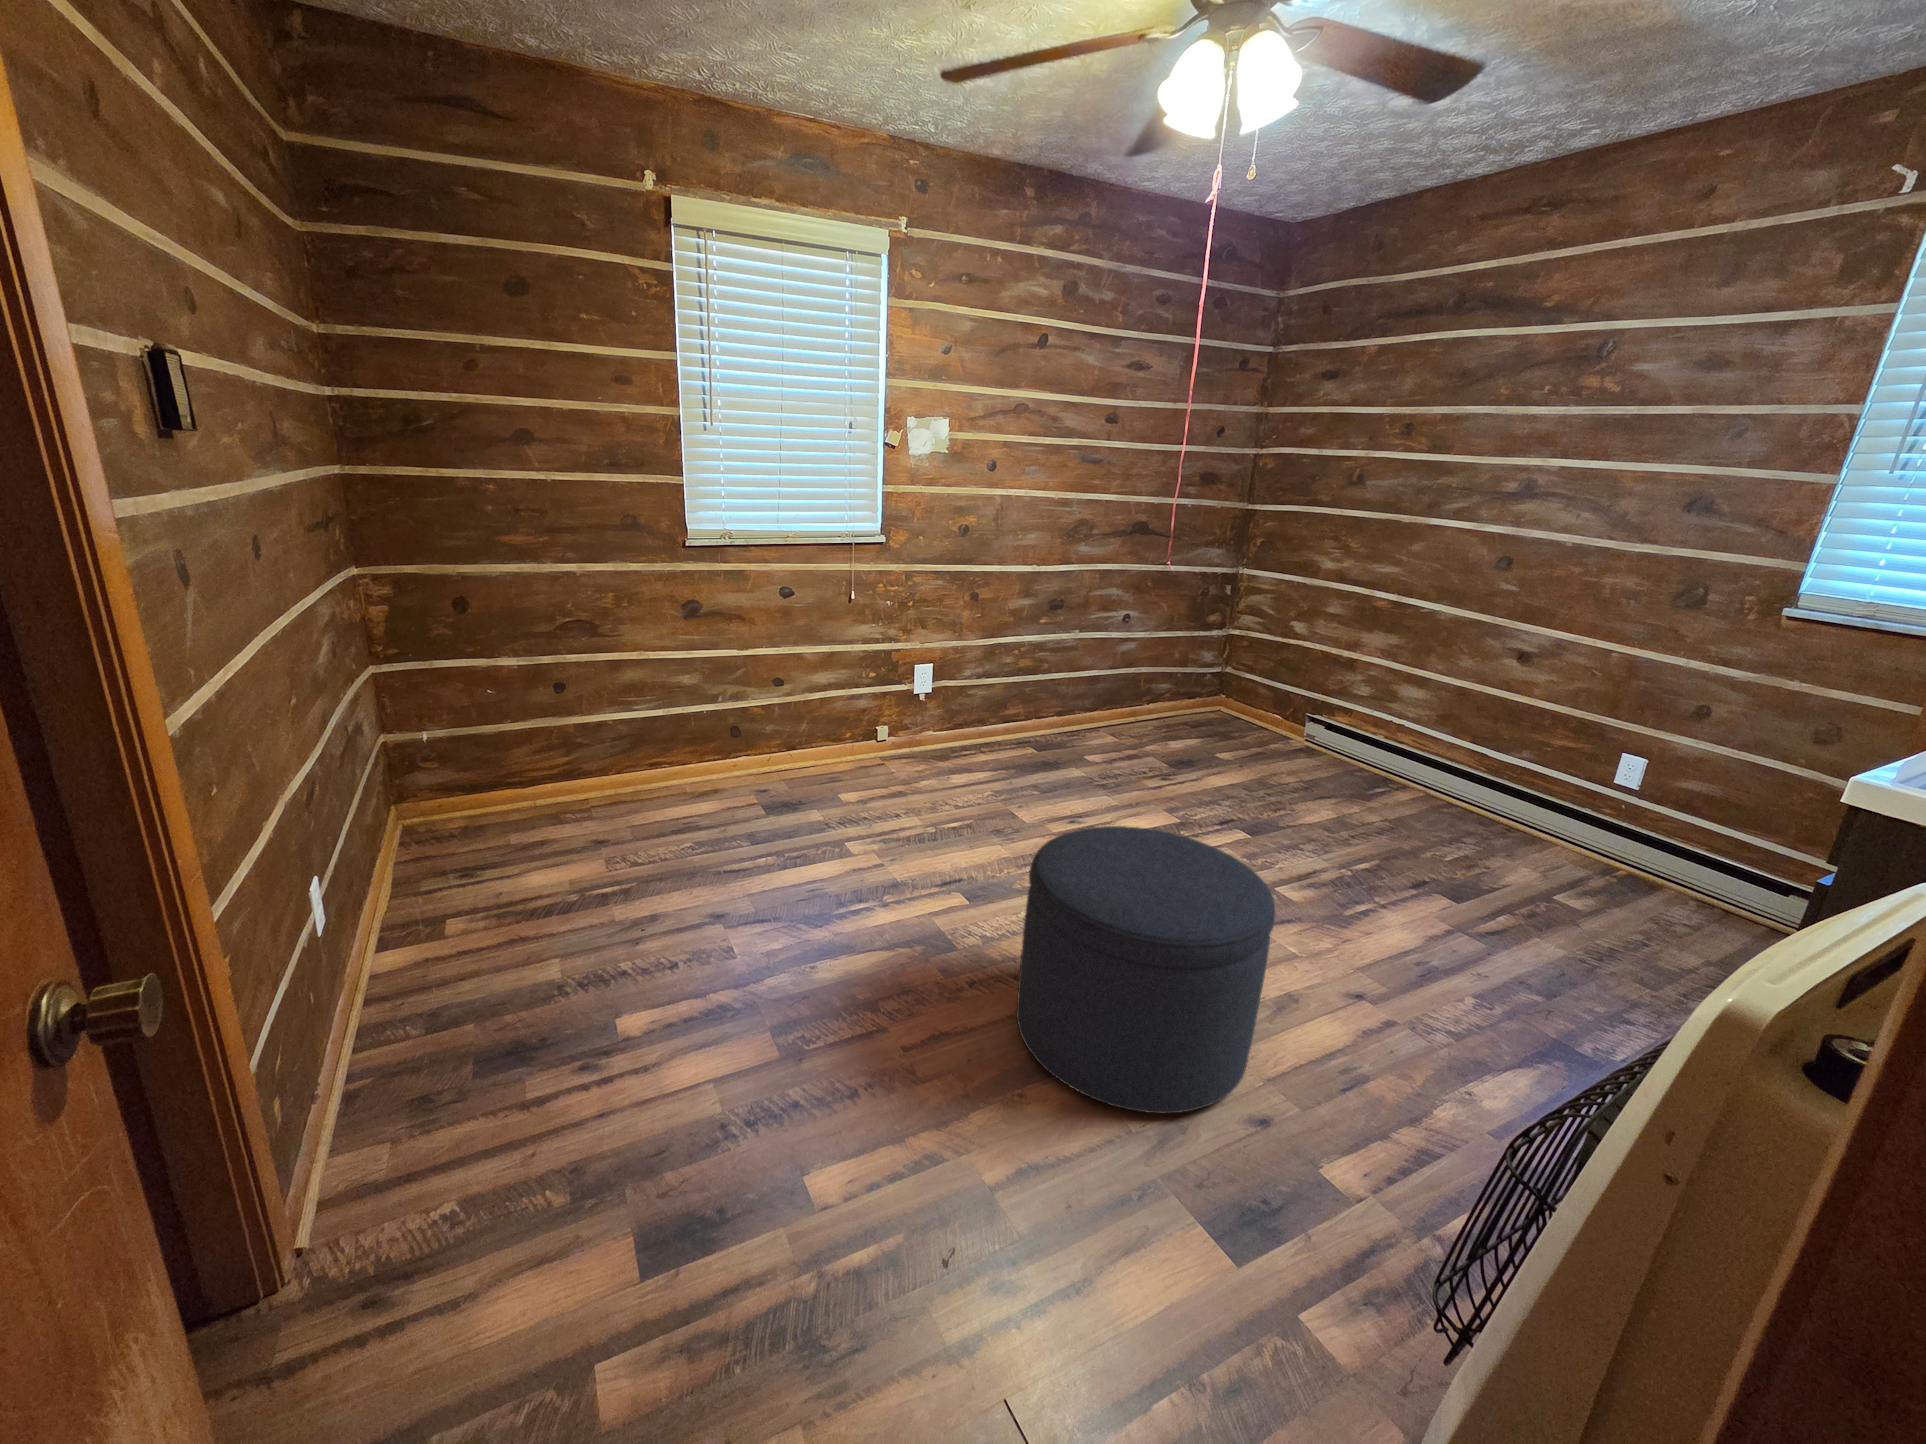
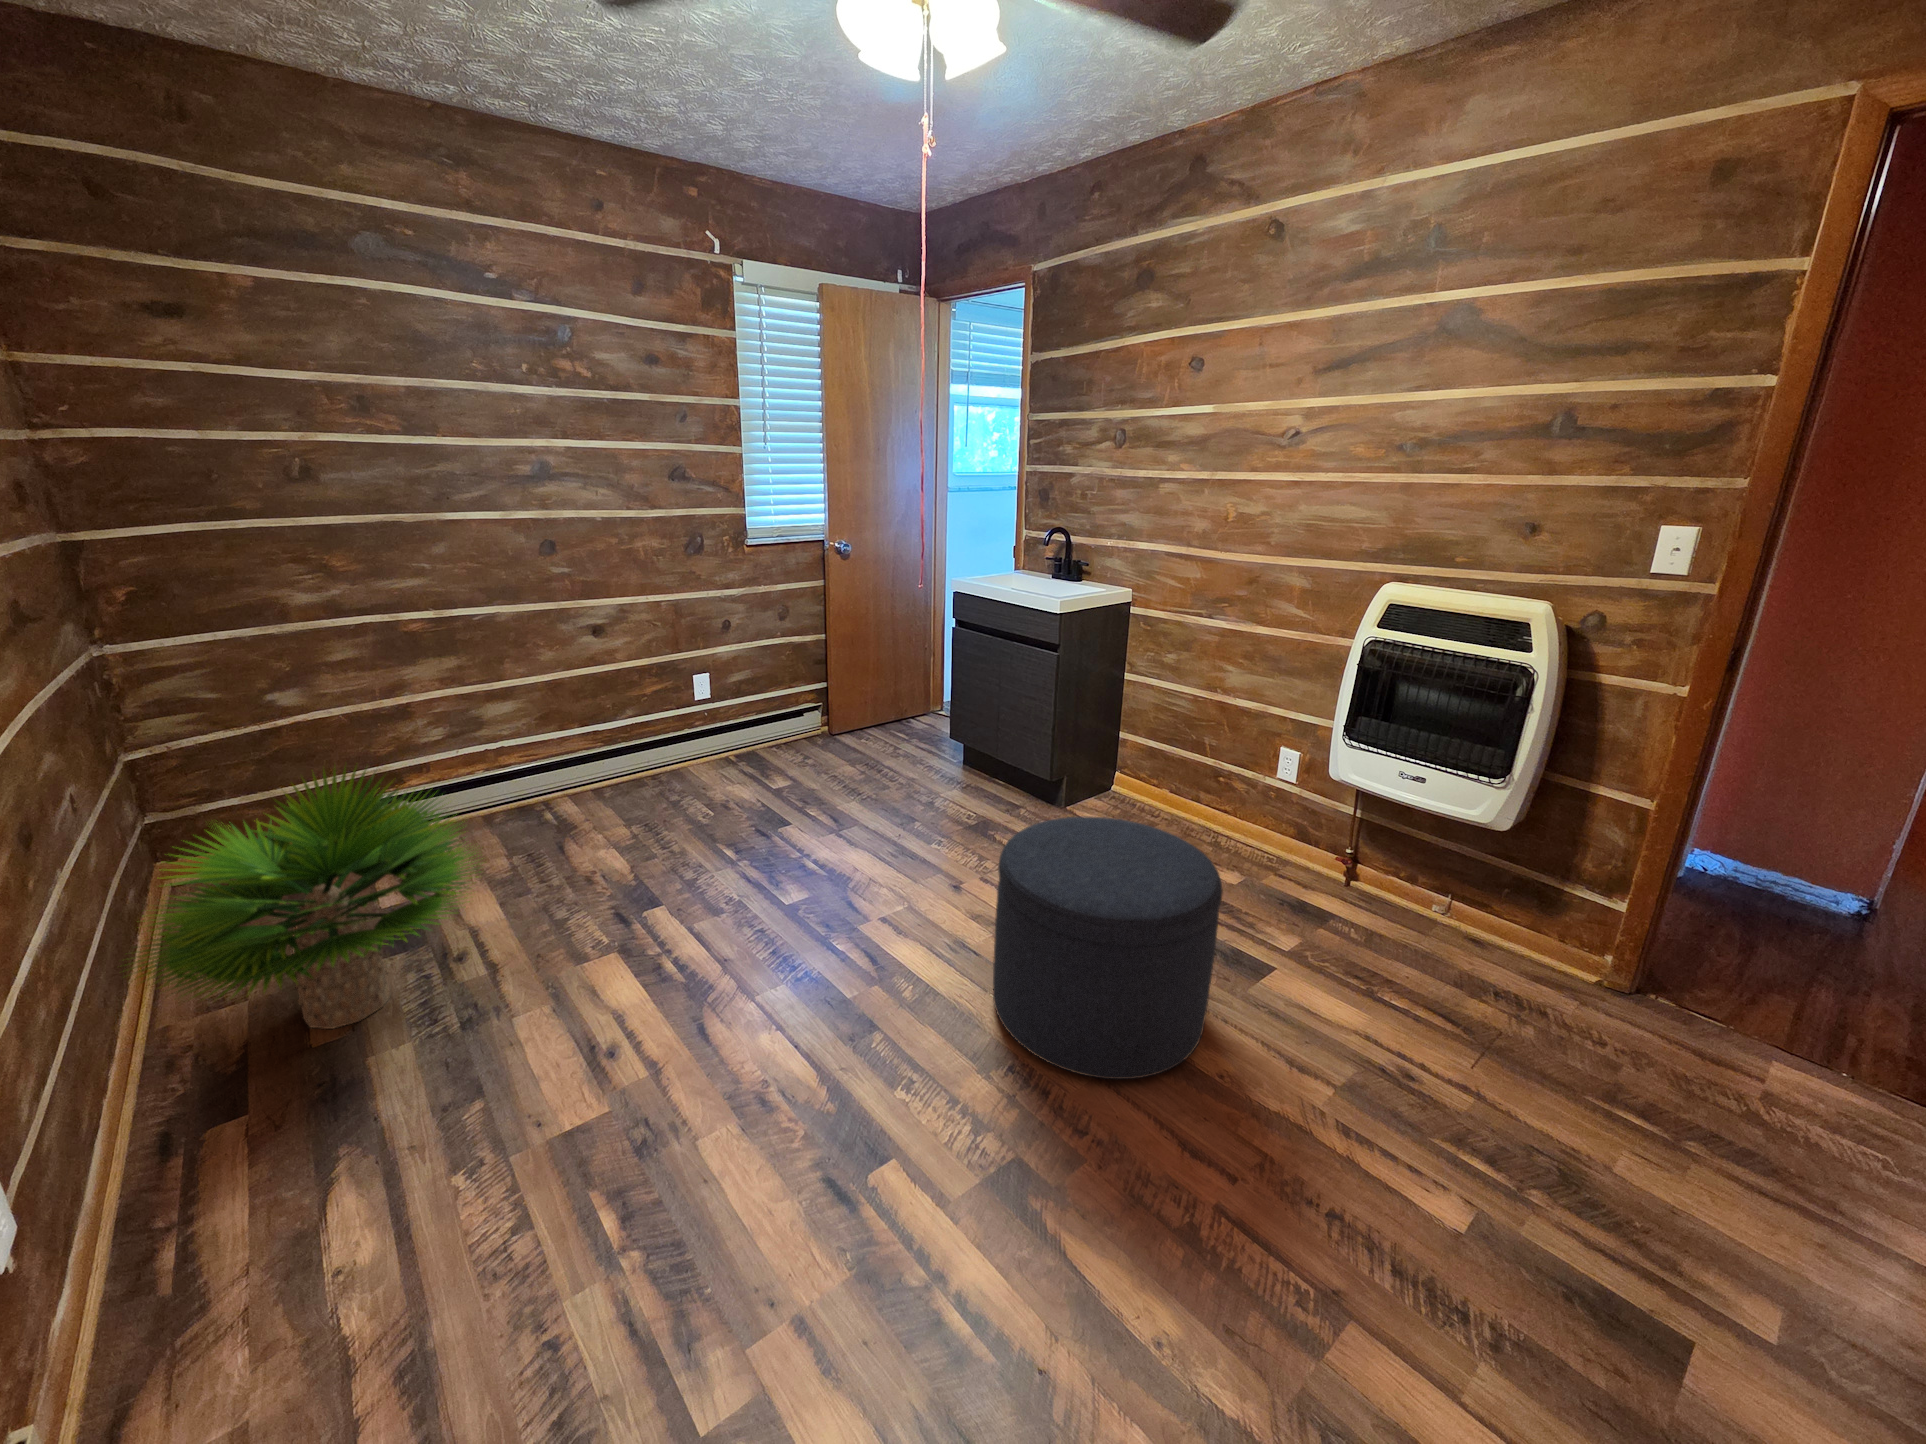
potted plant: none [1042,631,1208,768] -> present [125,767,476,1029]

